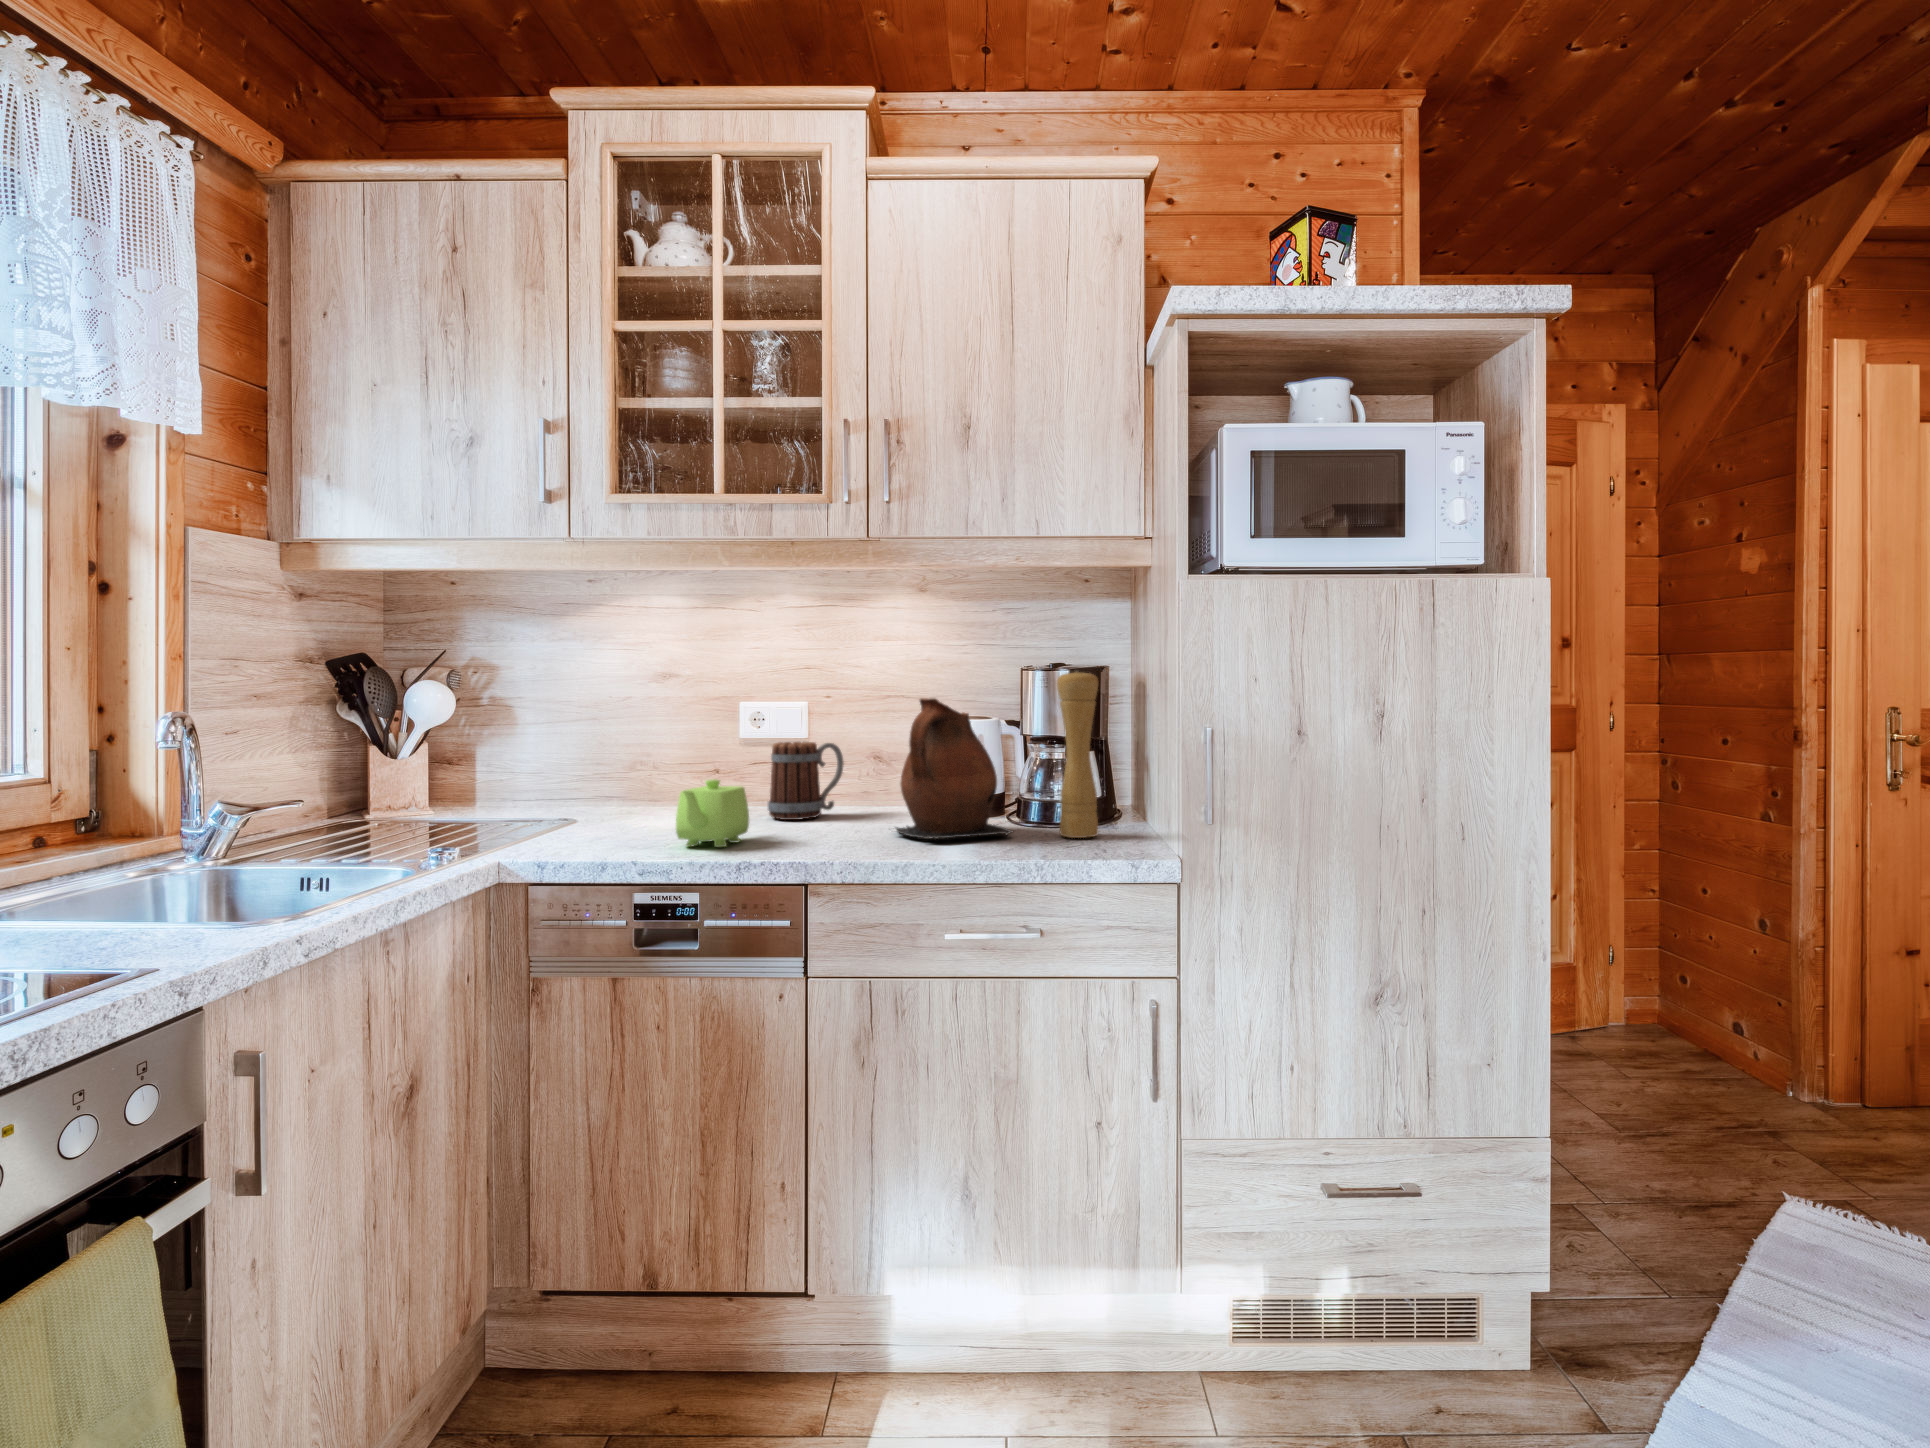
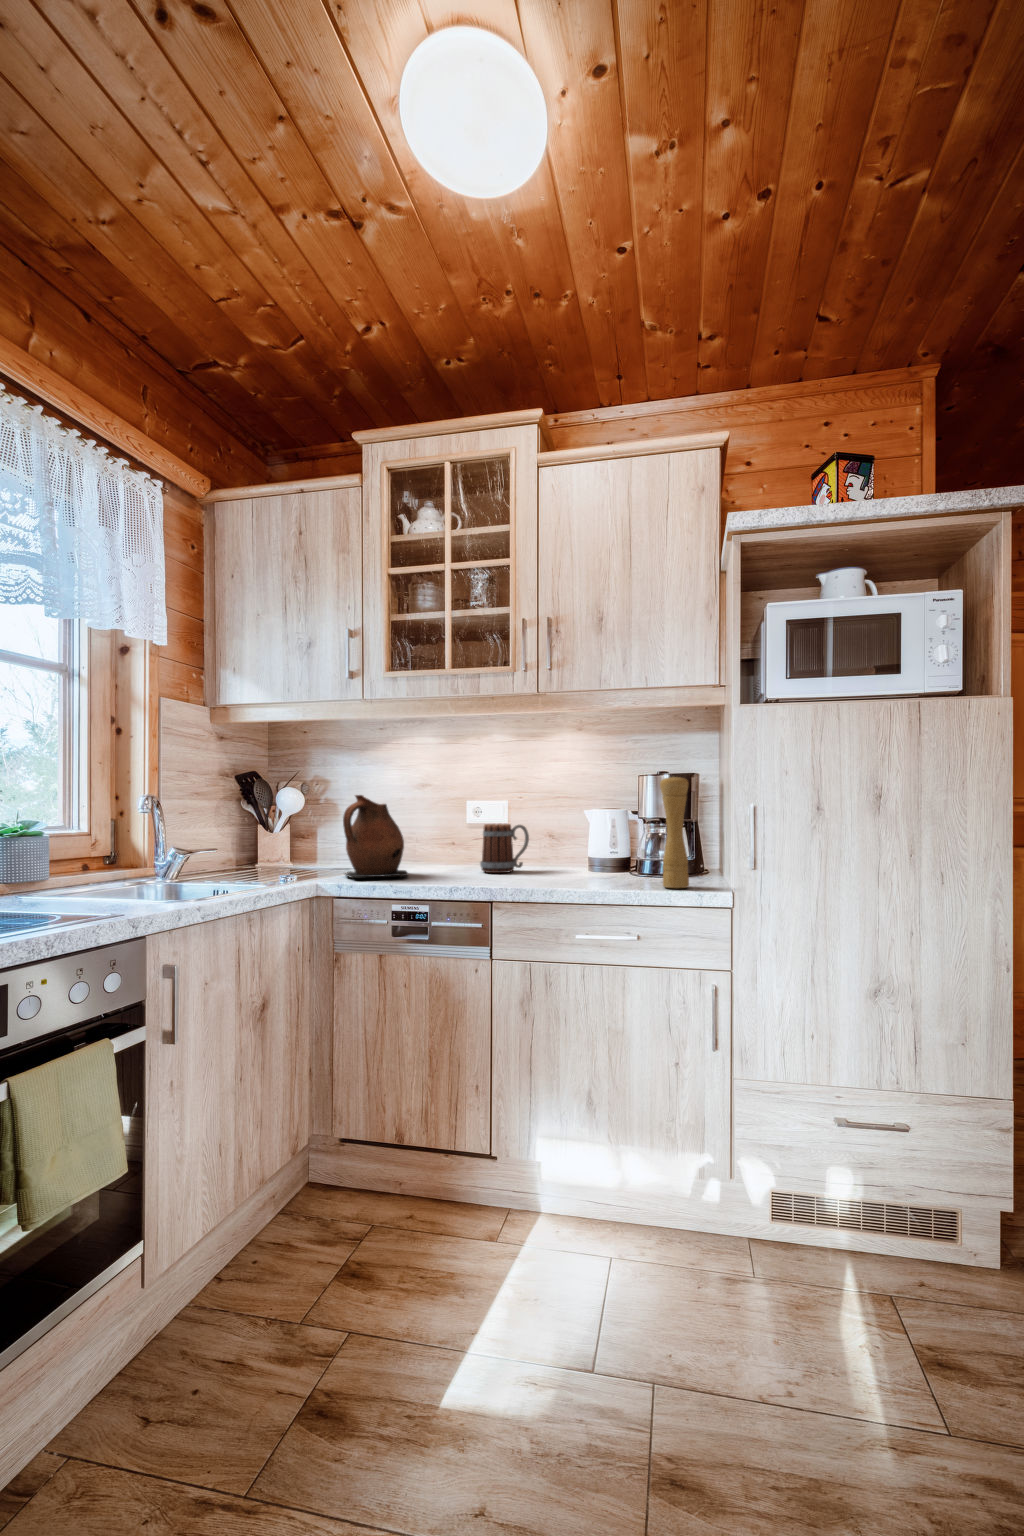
ceramic pitcher: present [896,698,1013,839] -> present [343,795,408,877]
teapot: present [676,779,749,847] -> none [418,845,463,887]

